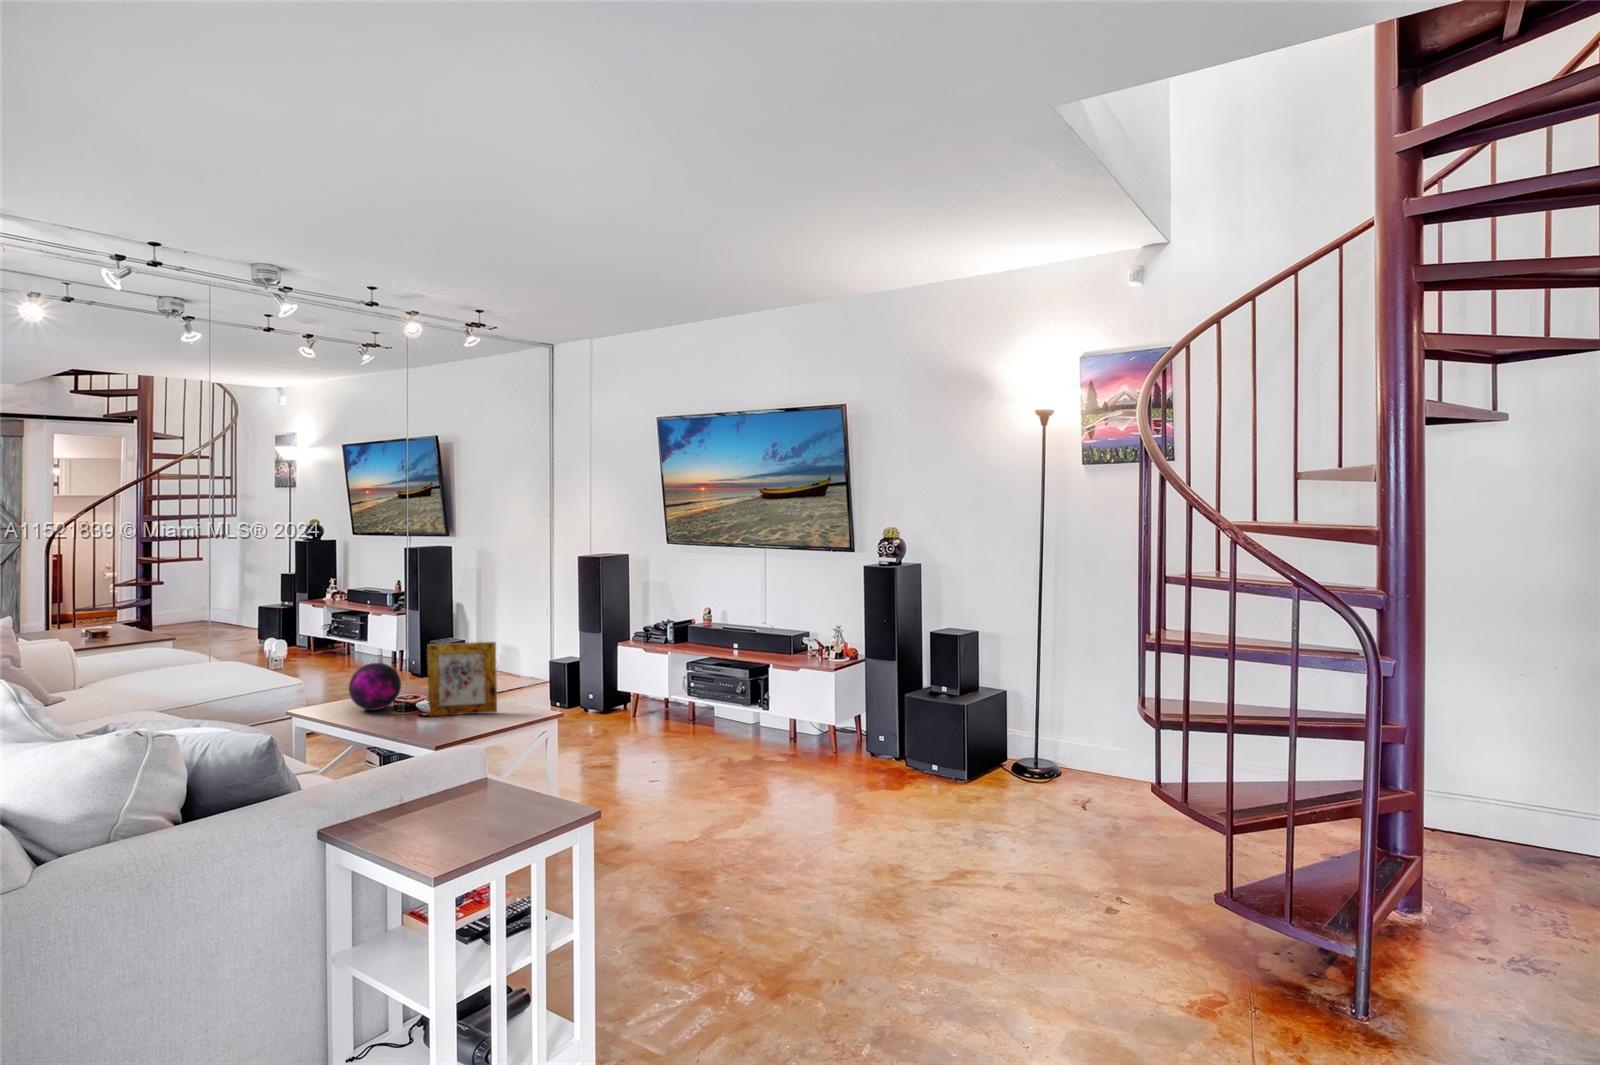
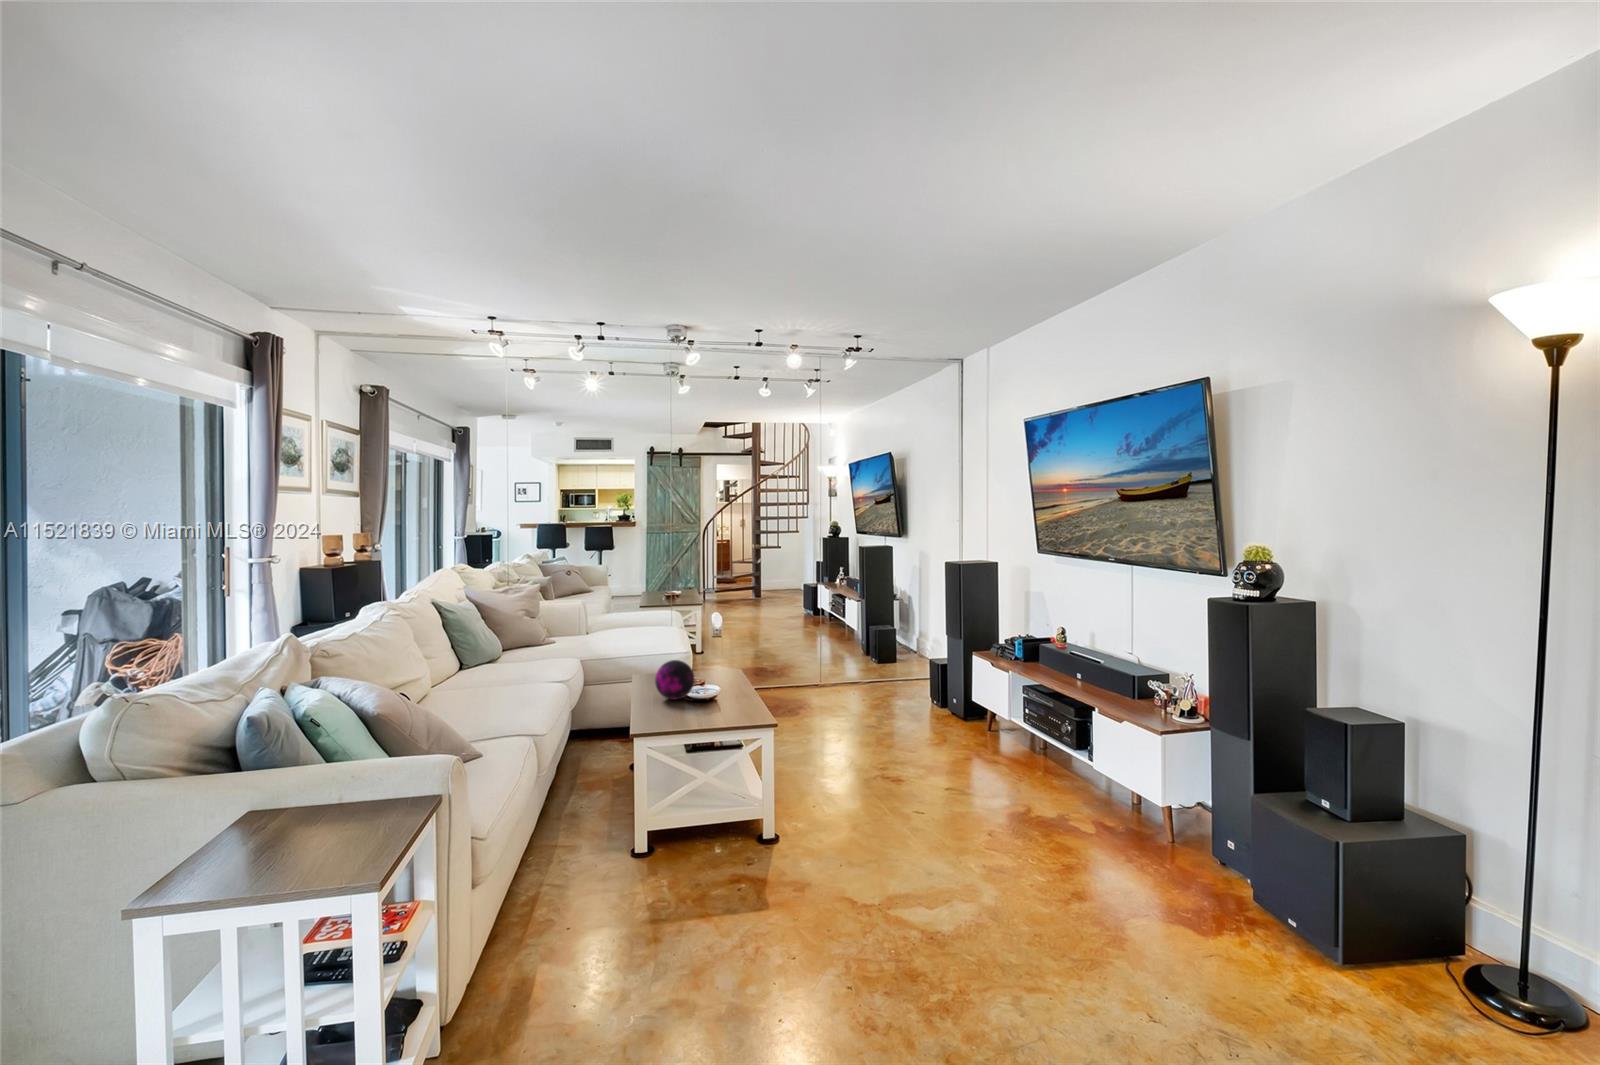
picture frame: present [427,642,497,716] -> none [692,651,742,721]

